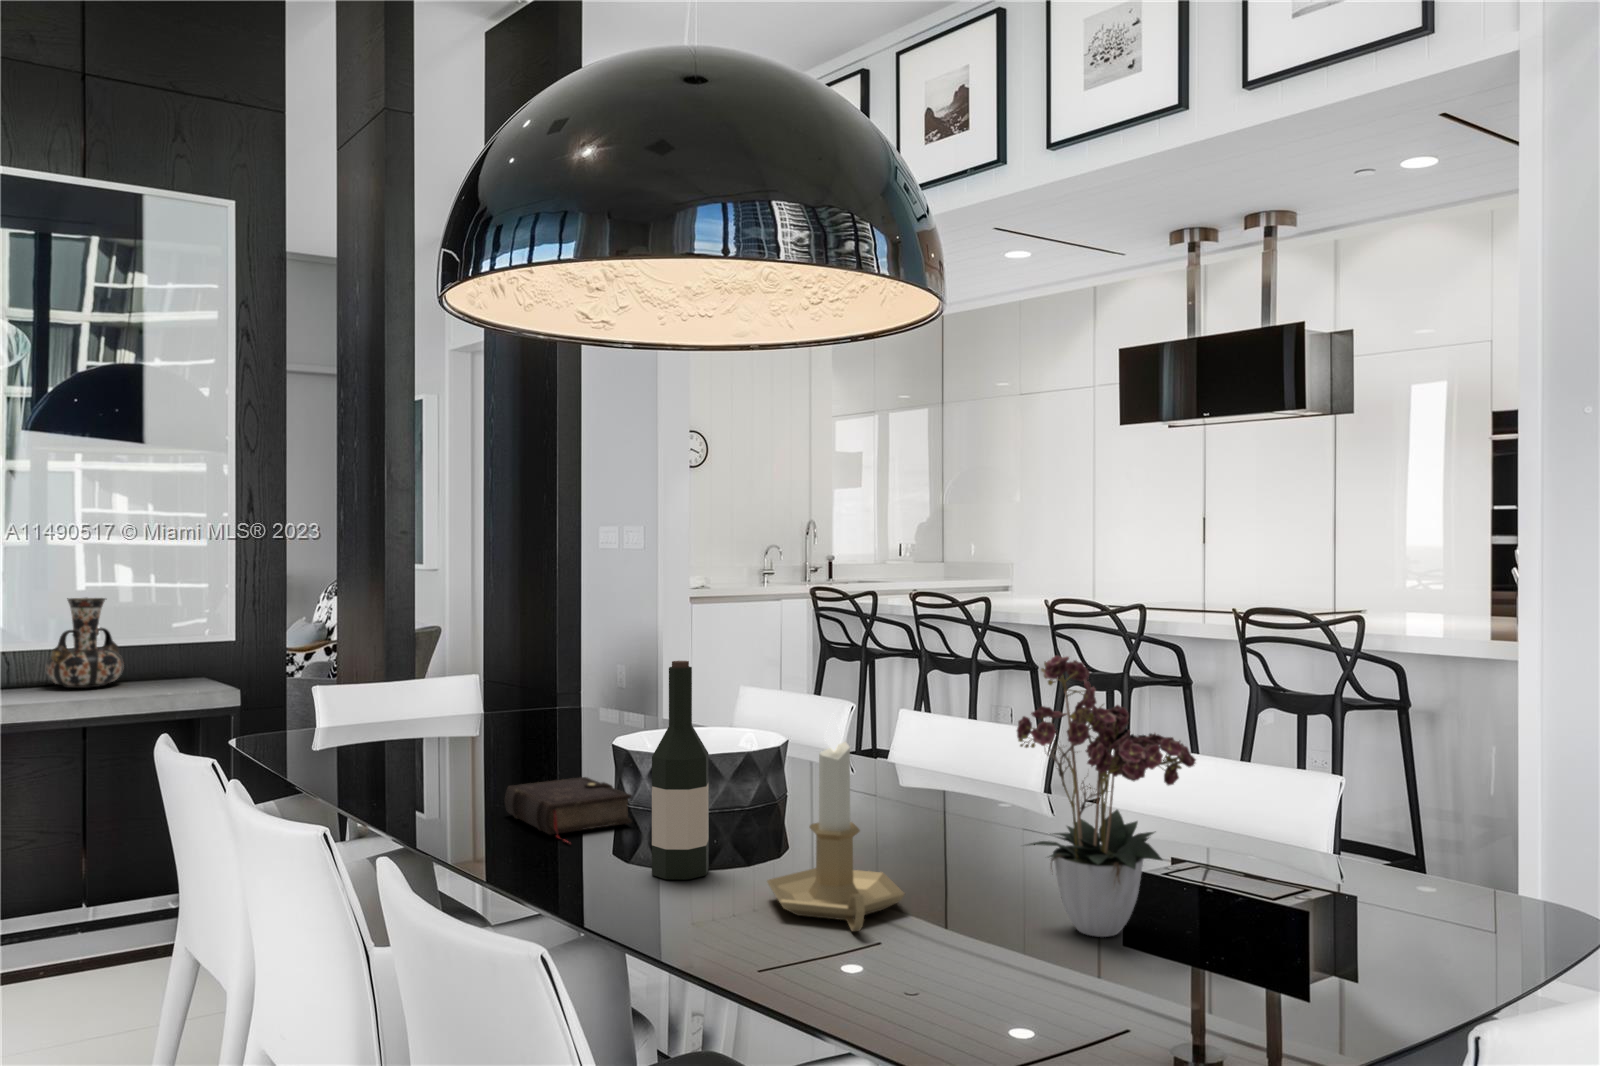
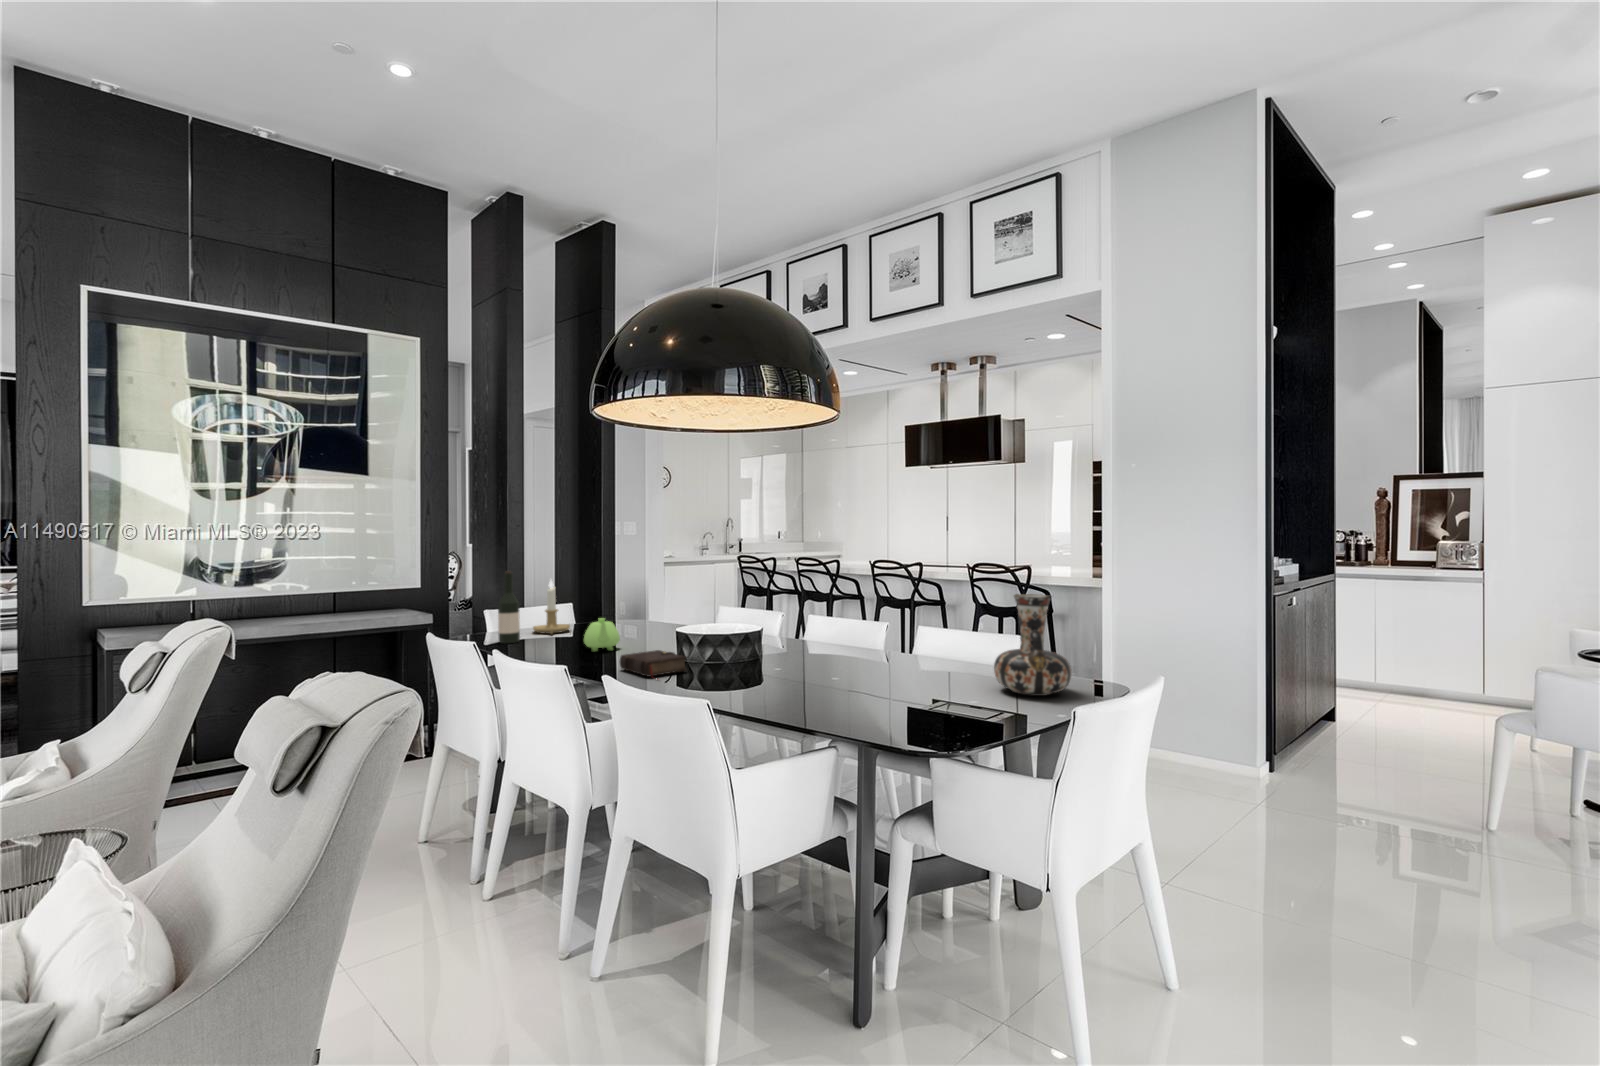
decorative vase: present [46,598,124,688] -> present [994,594,1072,696]
flower arrangement: present [1017,656,1196,937] -> none [879,573,970,705]
wine bottle: present [652,661,709,879] -> present [498,571,520,643]
teapot: none [463,707,532,771] -> present [584,618,620,651]
candlestick: present [767,715,905,931] -> present [533,580,570,634]

